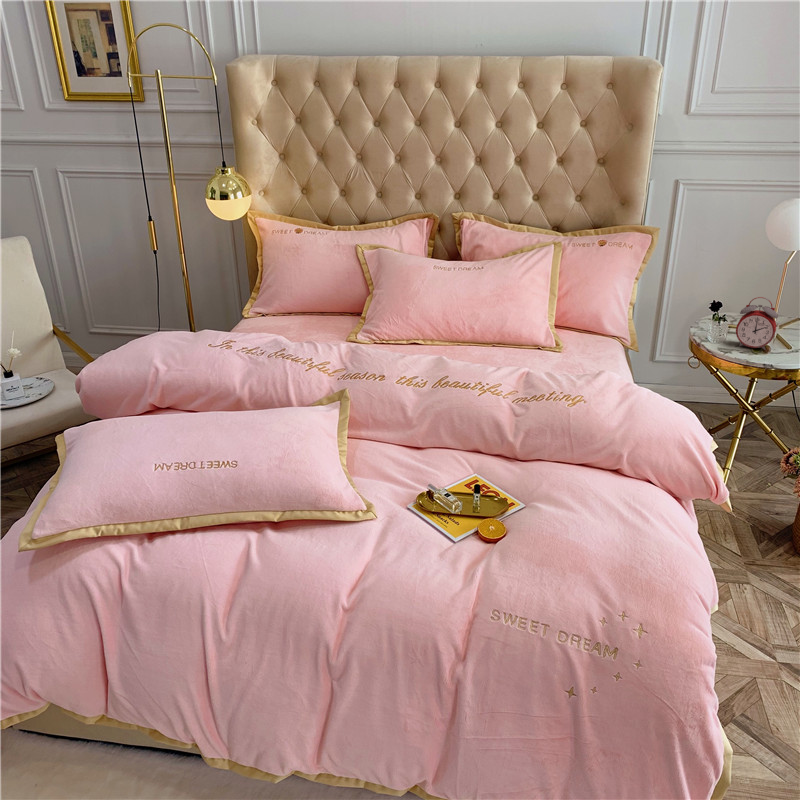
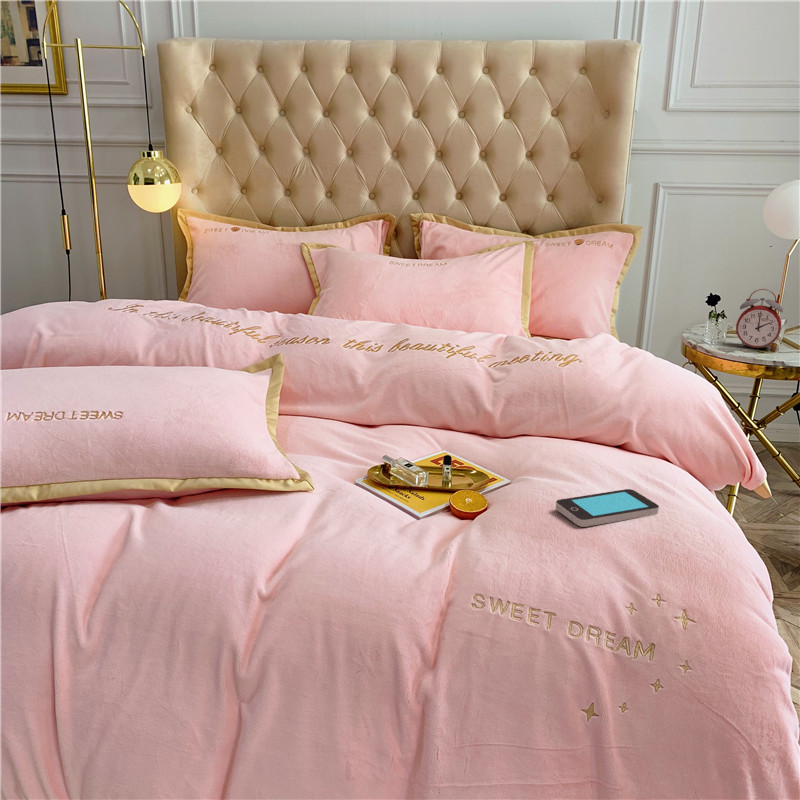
smartphone: none [556,520,633,556] -> present [556,489,659,527]

